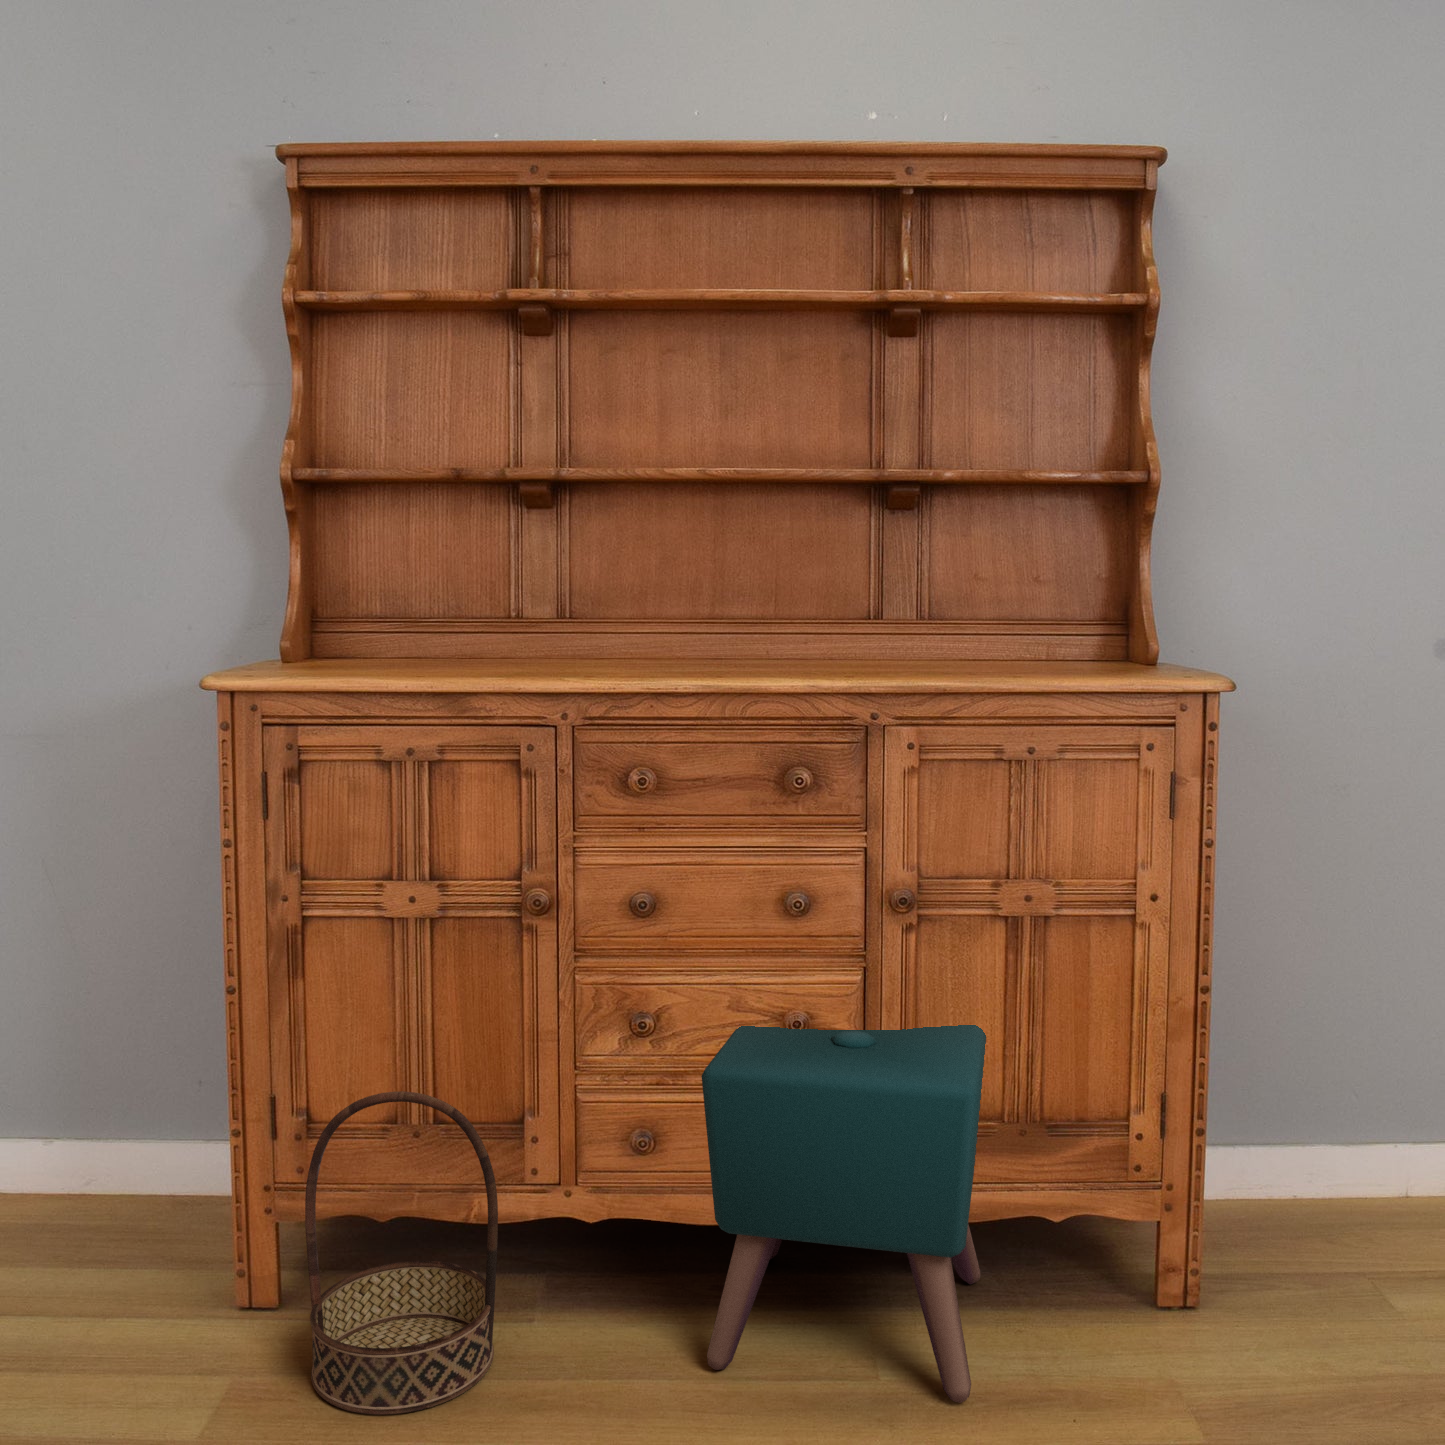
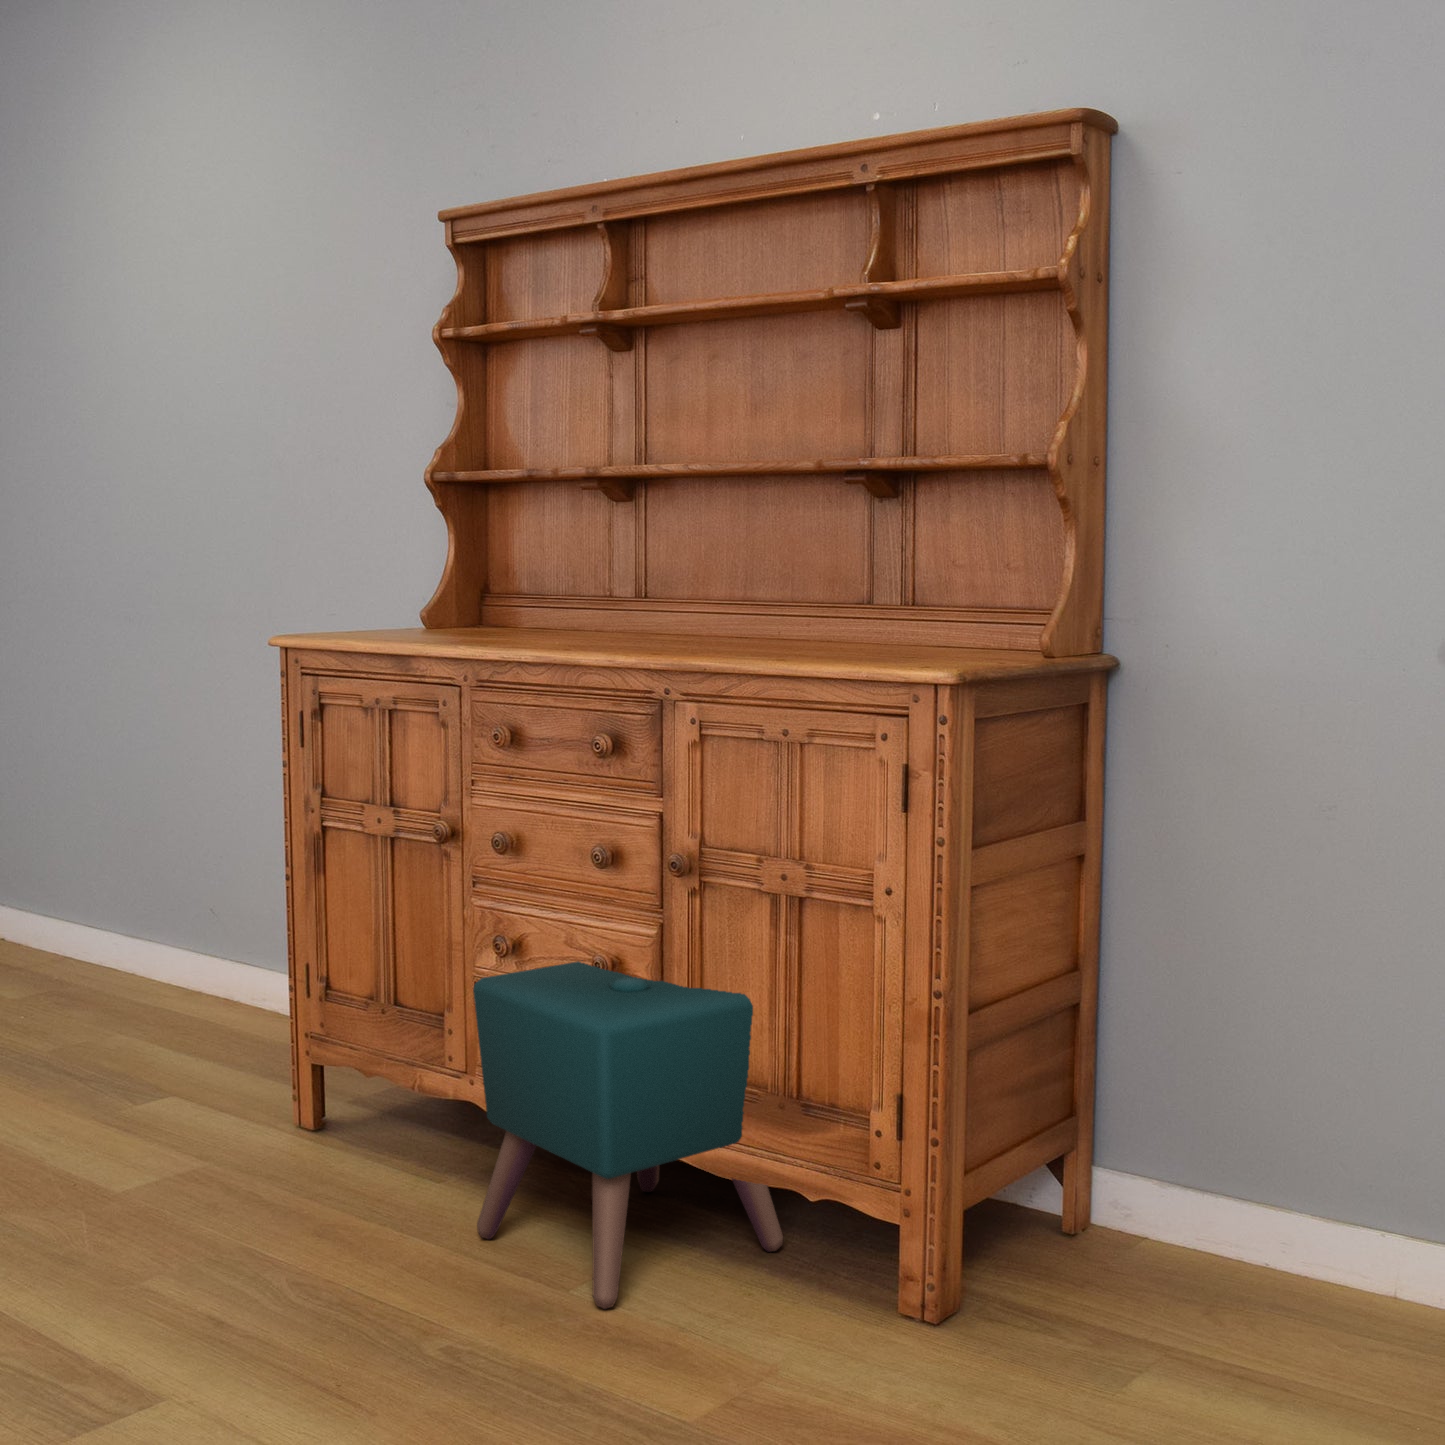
basket: present [305,1091,498,1415] -> none [246,963,388,1201]

